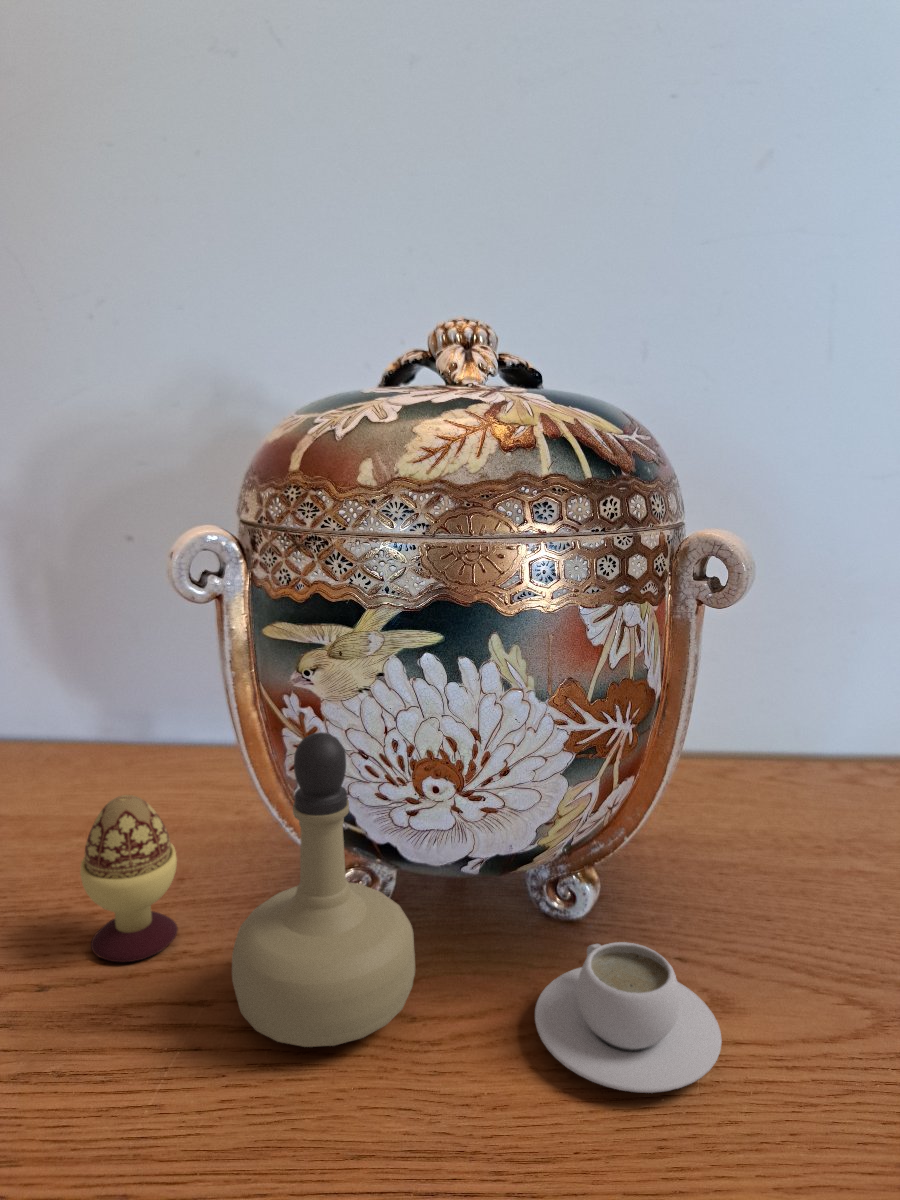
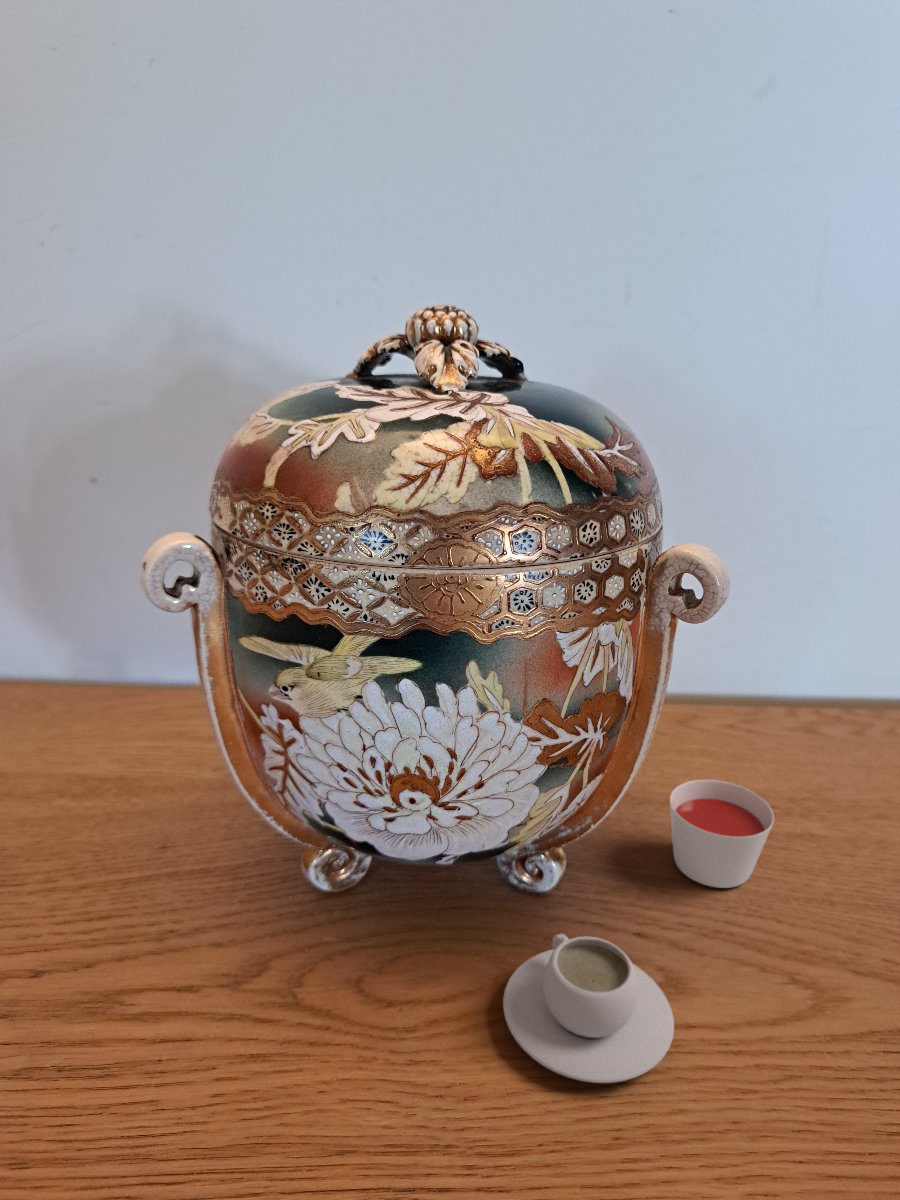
perfume bottle: present [232,732,415,1047] -> none [218,751,392,1041]
decorative egg: present [80,795,178,962] -> none [65,789,162,945]
candle: none [708,806,820,916] -> present [670,780,774,888]

